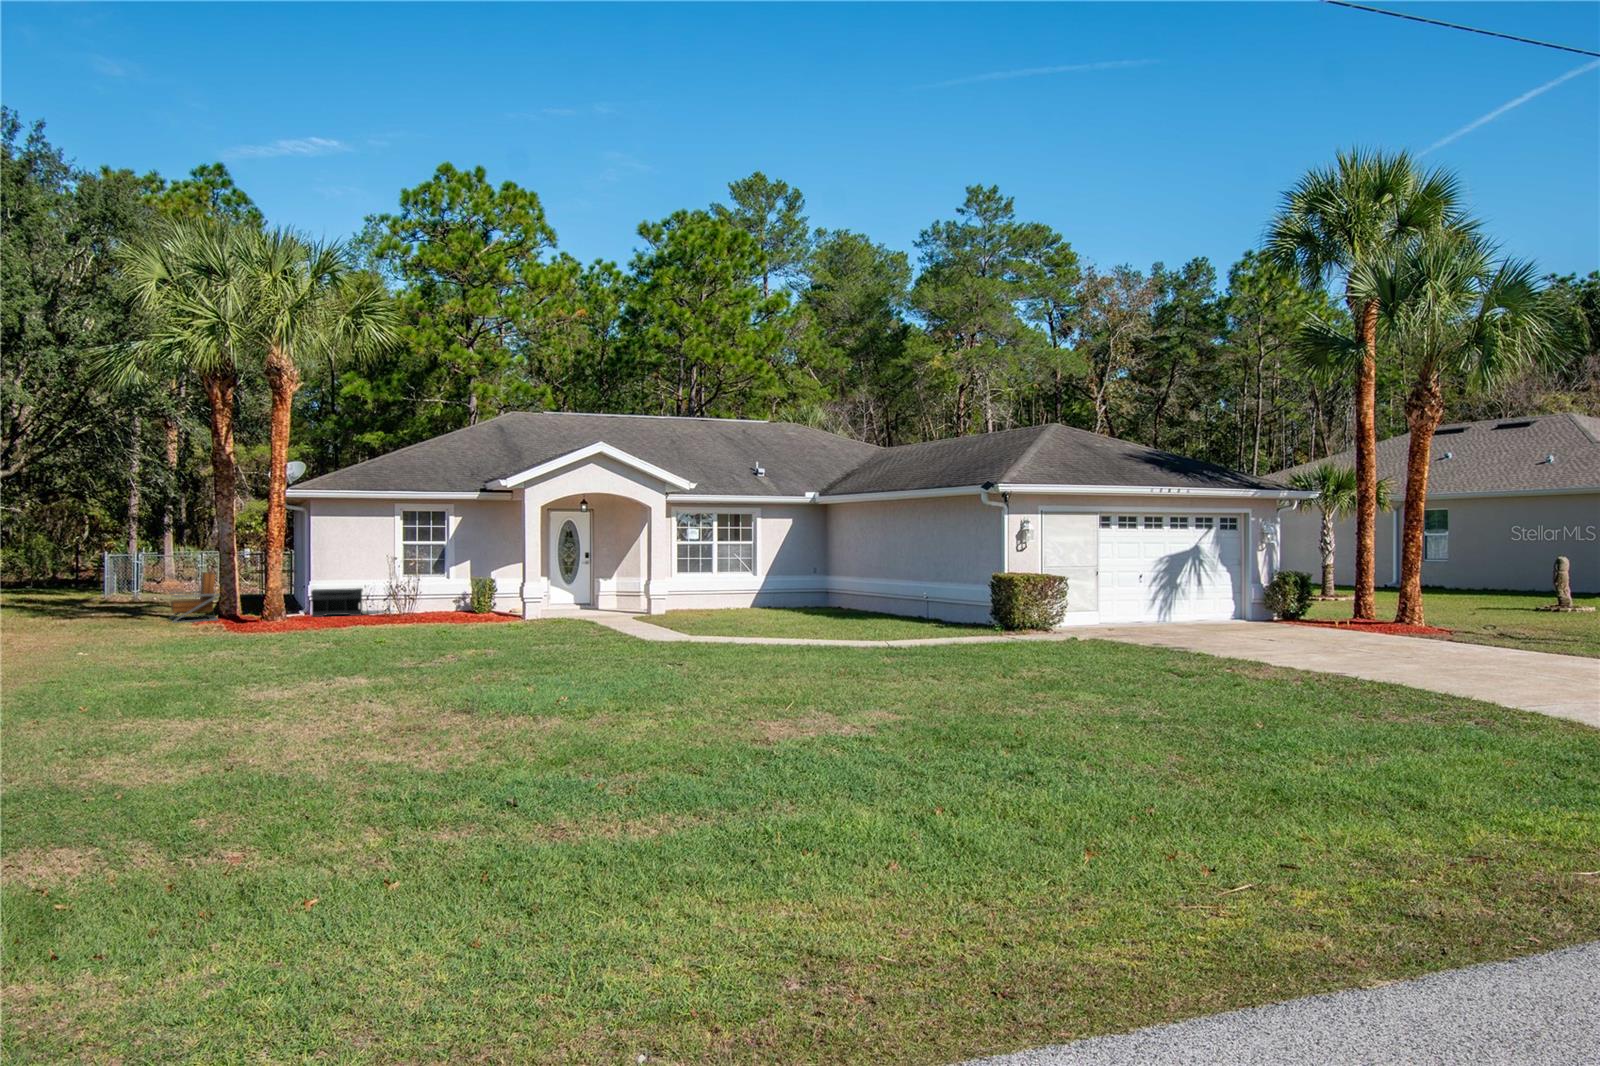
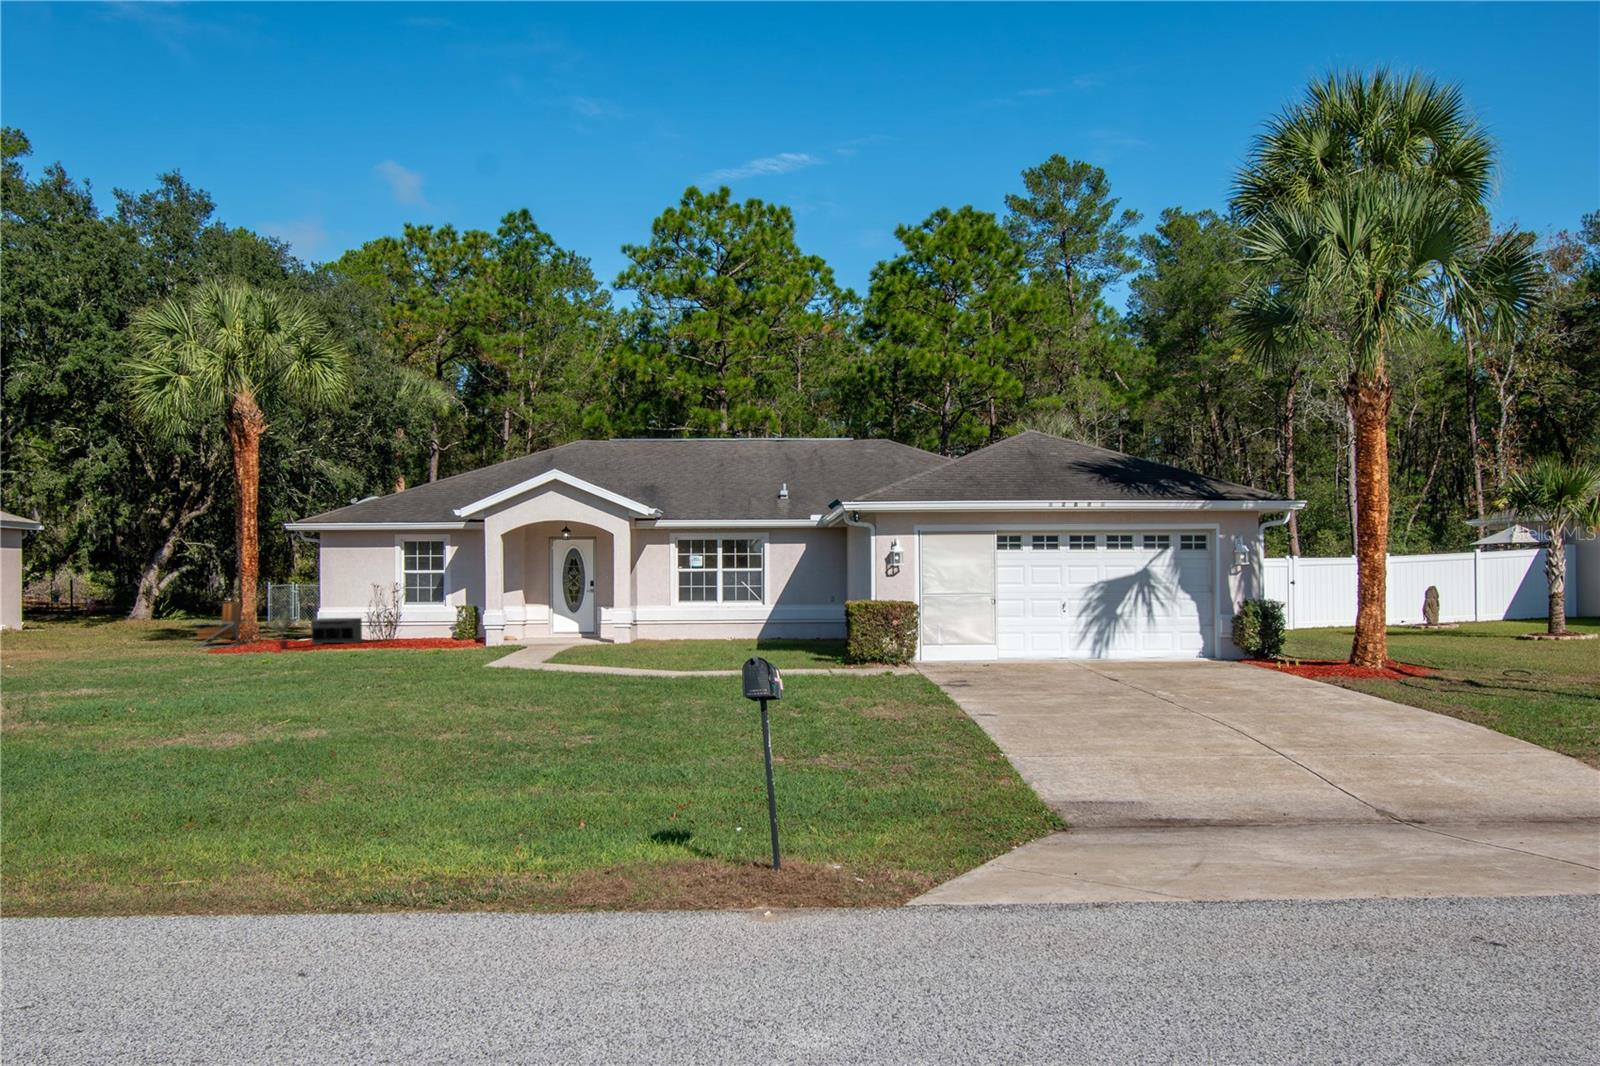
potted tree: none [282,578,308,622] -> present [271,609,293,649]

